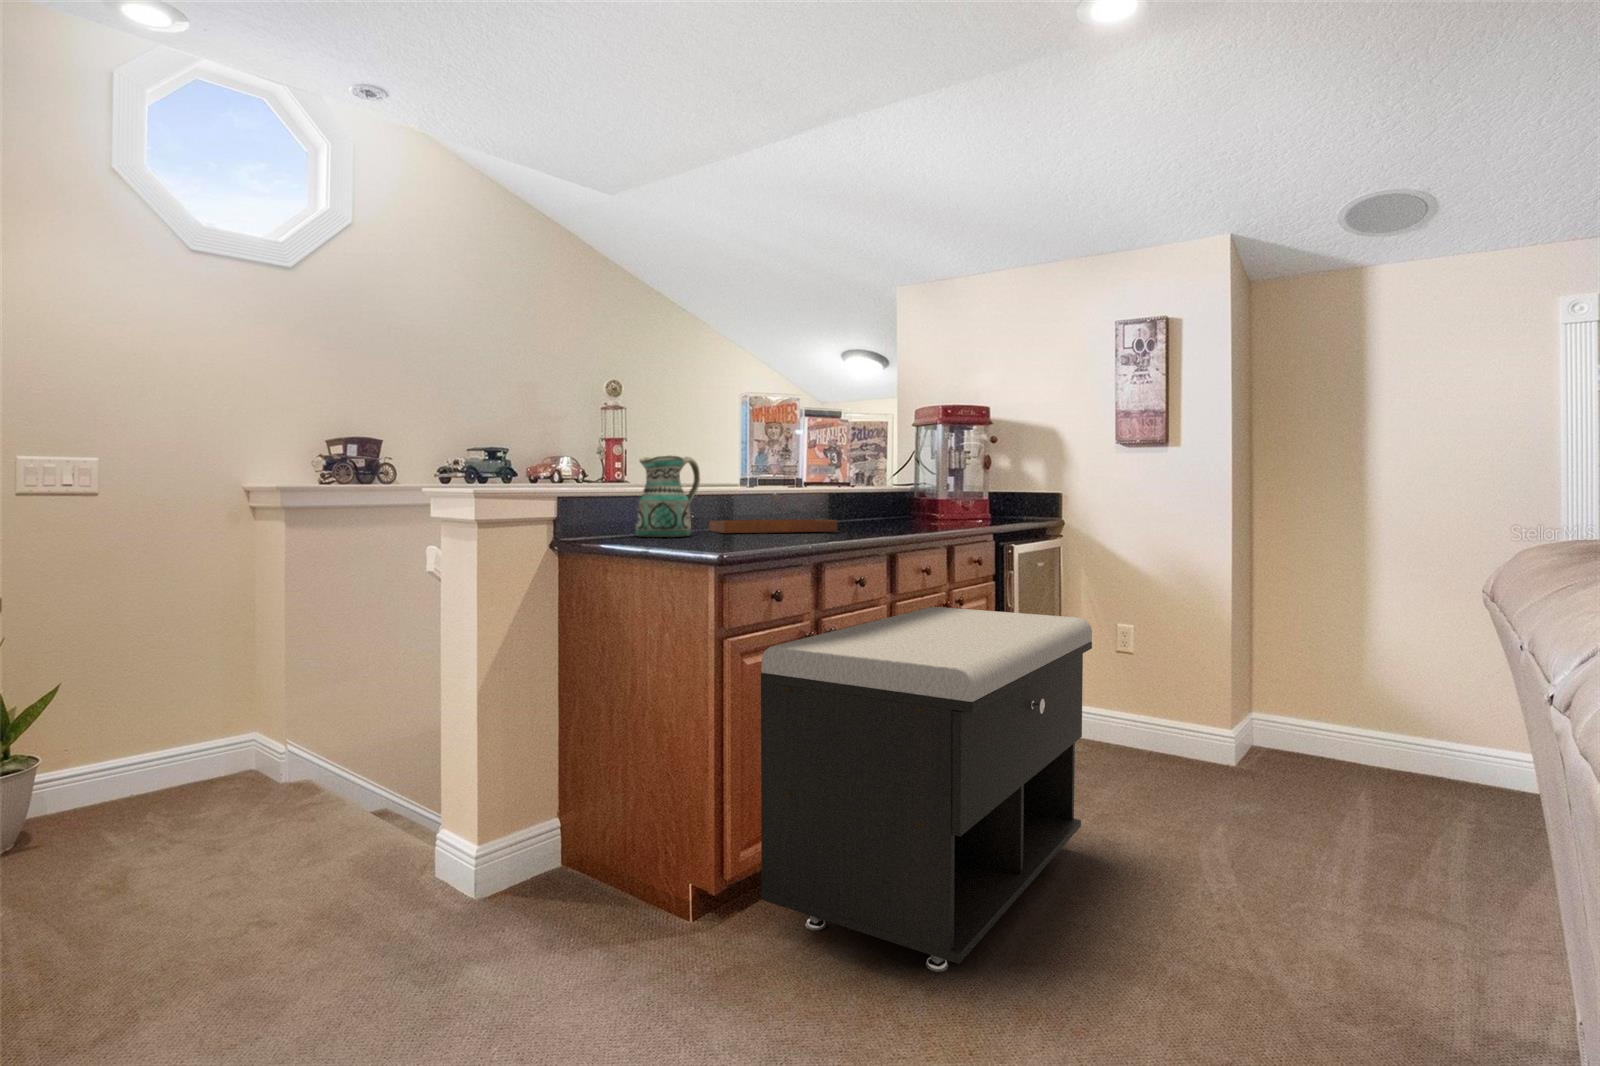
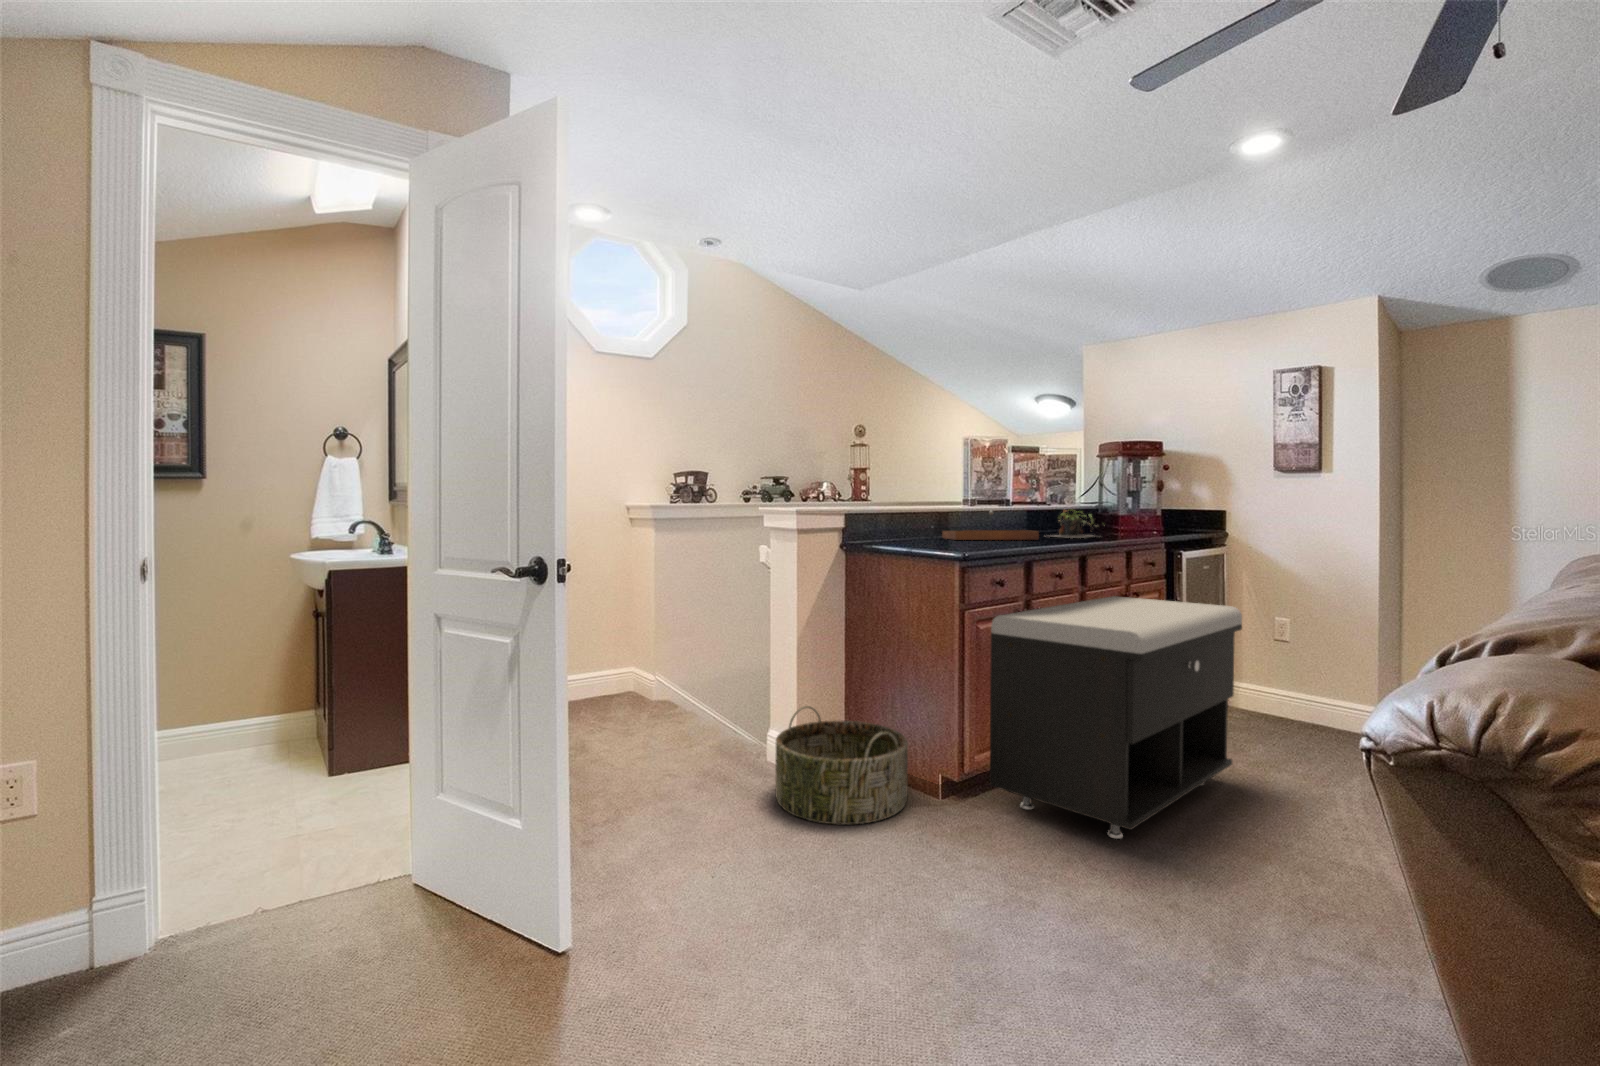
ceramic pitcher: present [636,455,700,537] -> none [895,486,939,542]
plant: none [844,490,922,529] -> present [1051,510,1105,538]
basket: none [420,795,639,1000] -> present [776,706,908,825]

